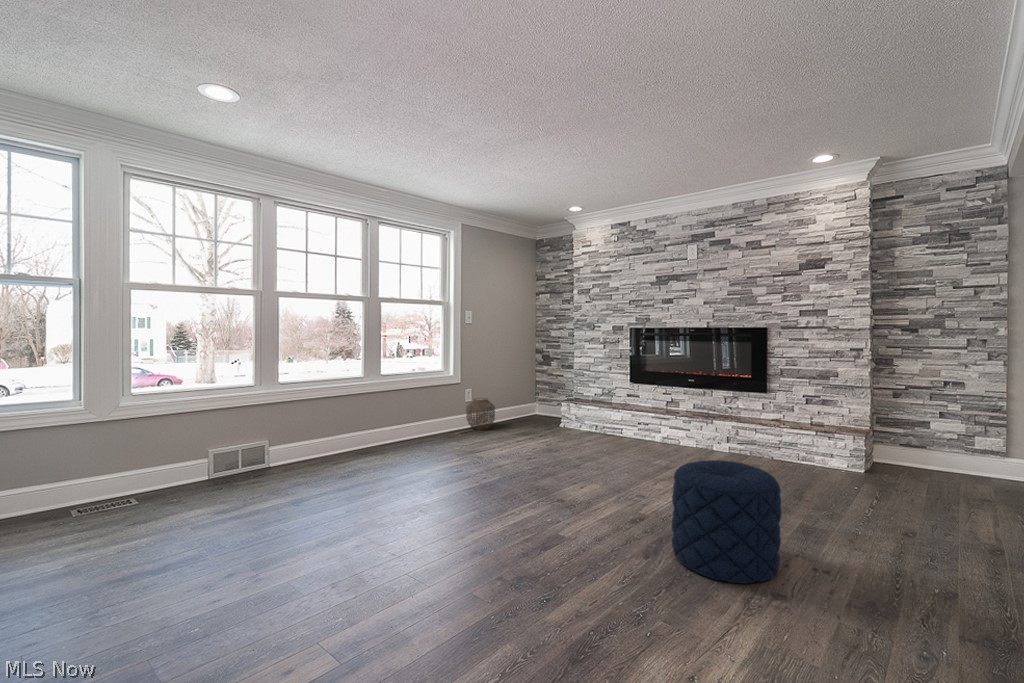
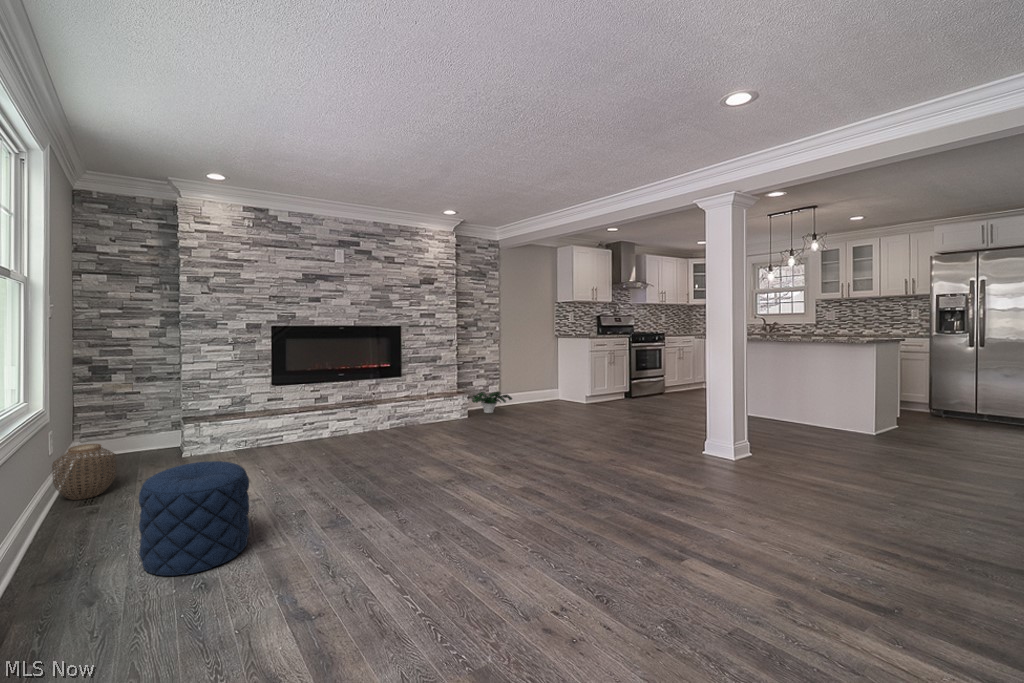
potted plant: none [890,442,992,482] -> present [472,392,512,413]
pouf: present [672,460,782,584] -> present [139,461,249,576]

